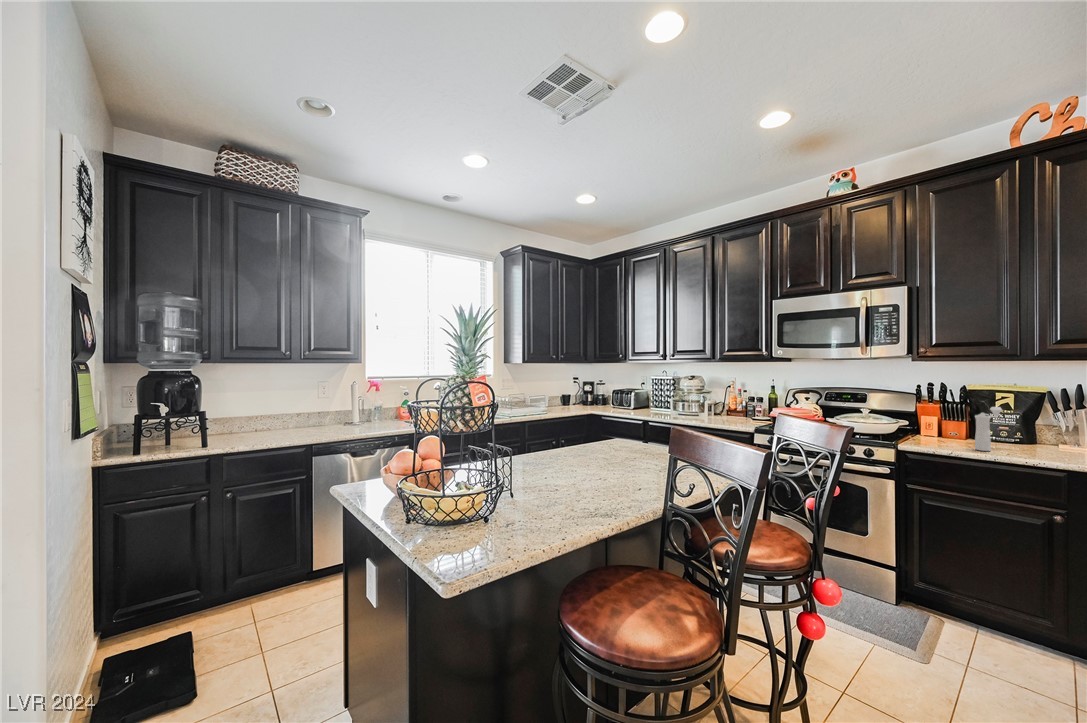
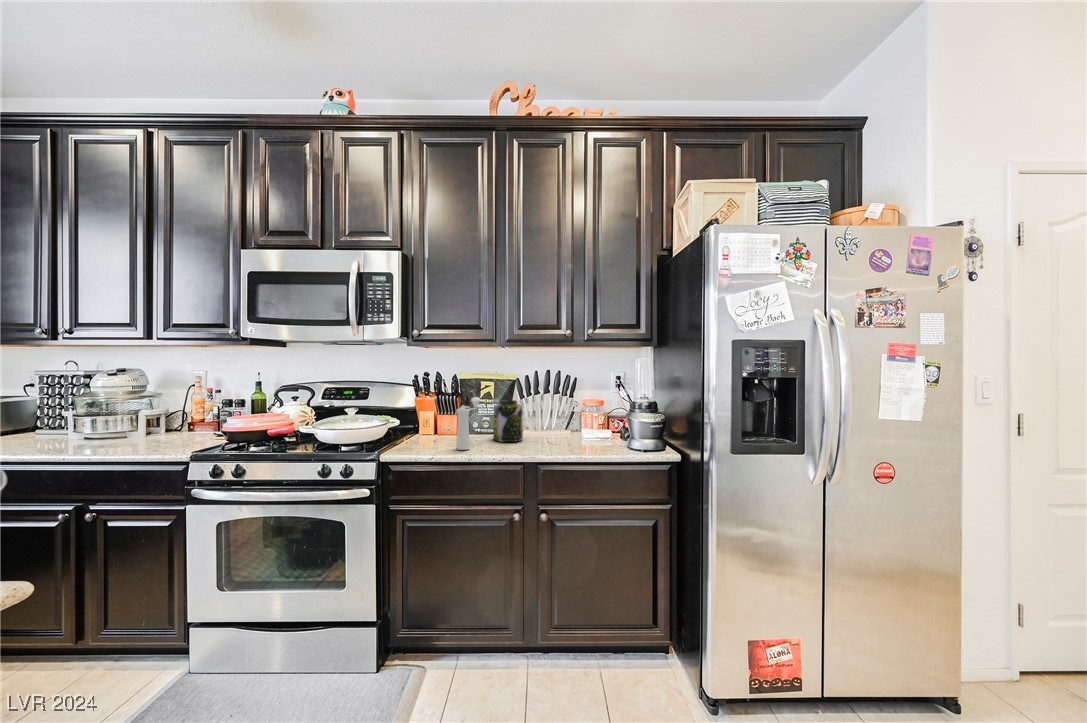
jar: none [1018,412,1060,452] -> present [493,400,523,442]

